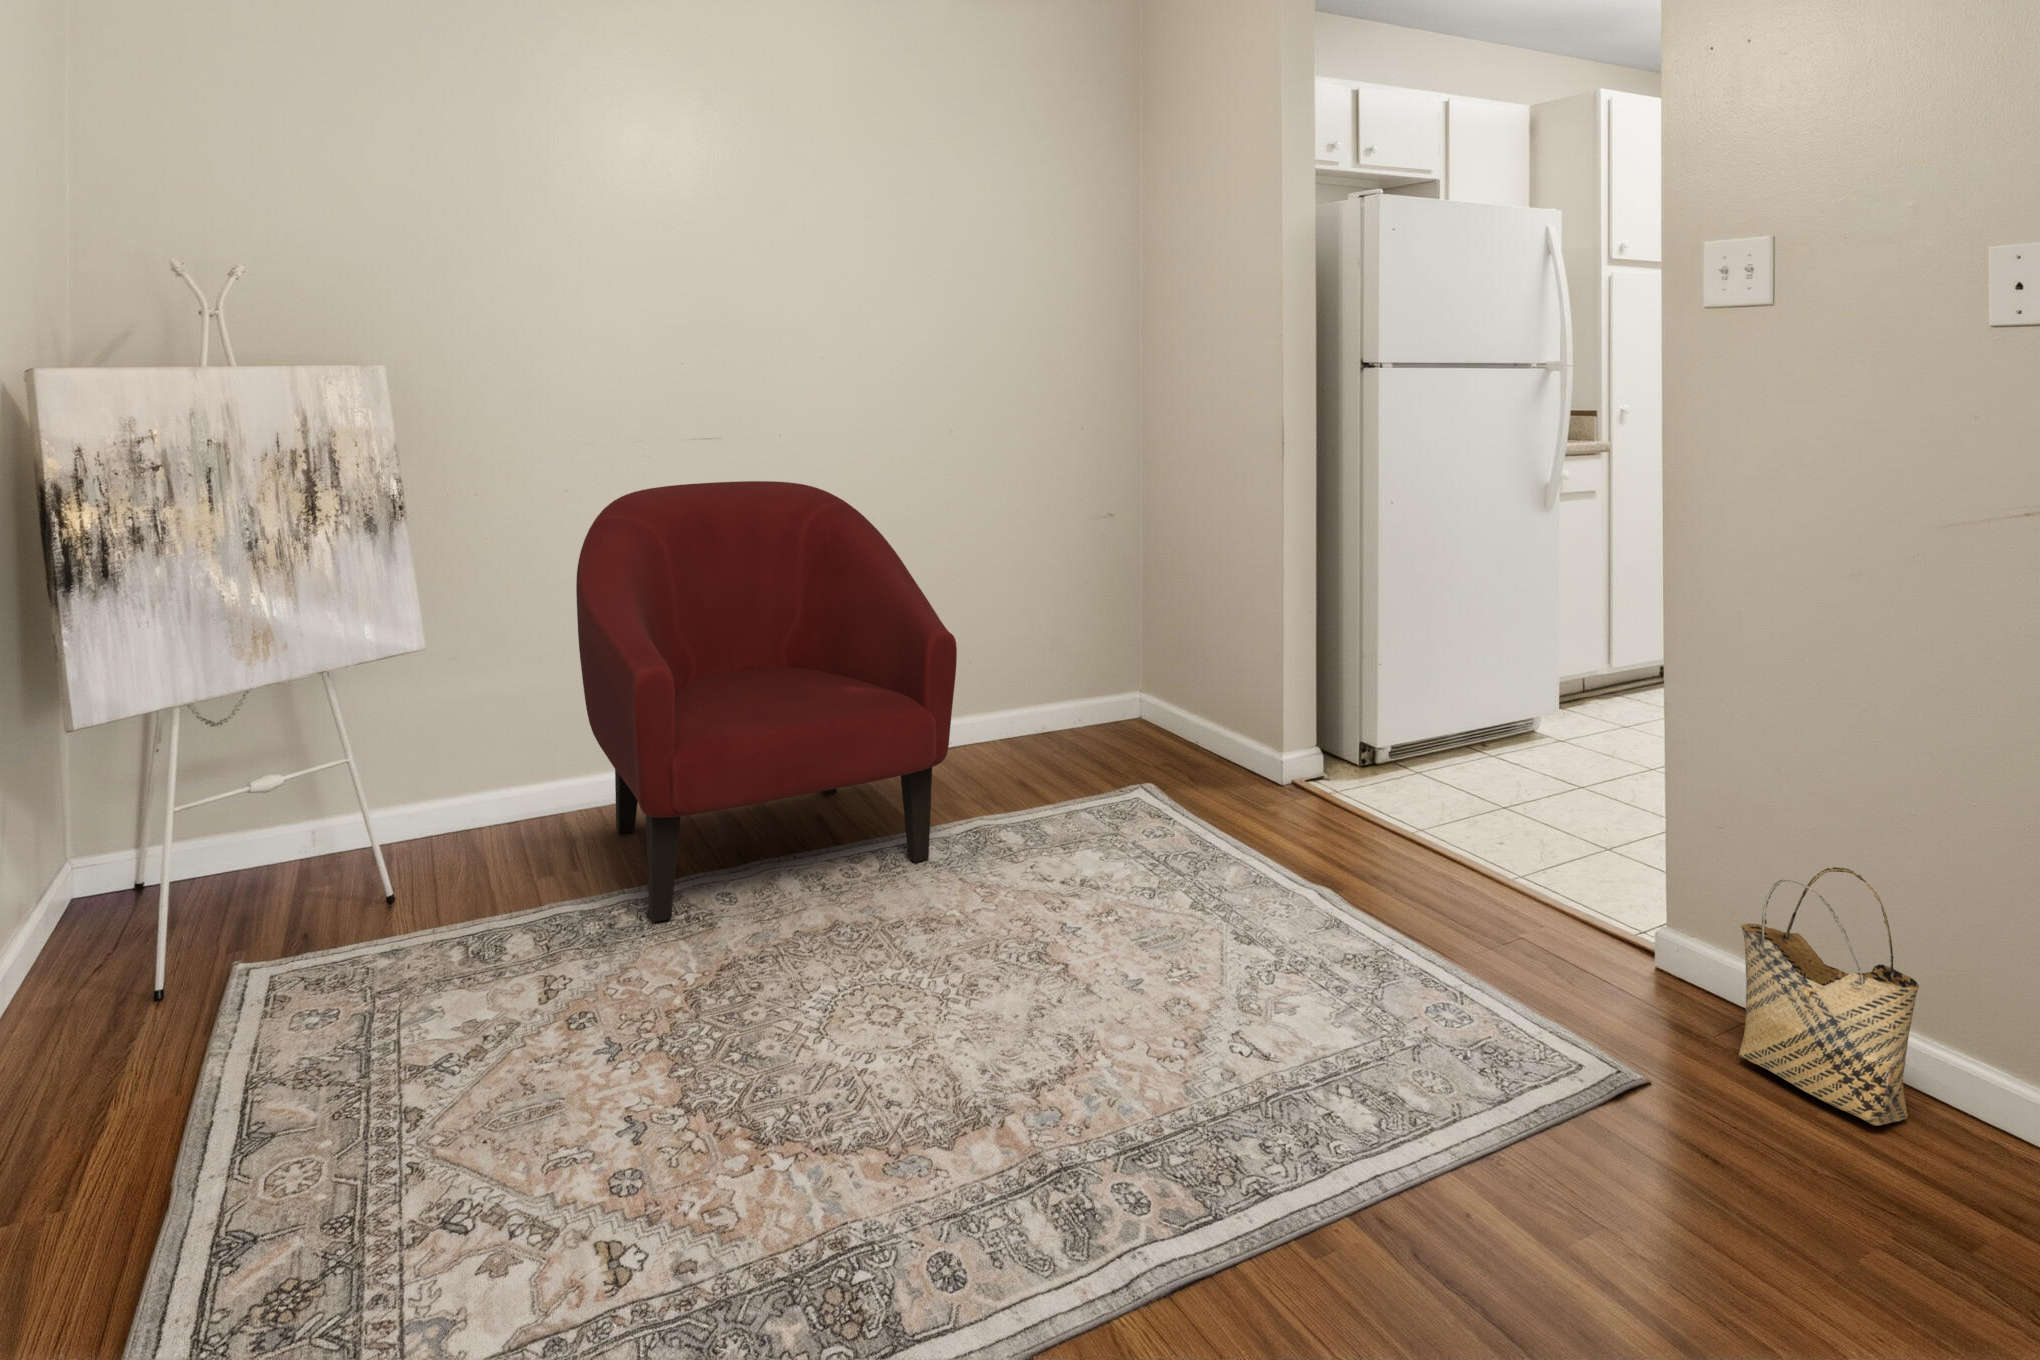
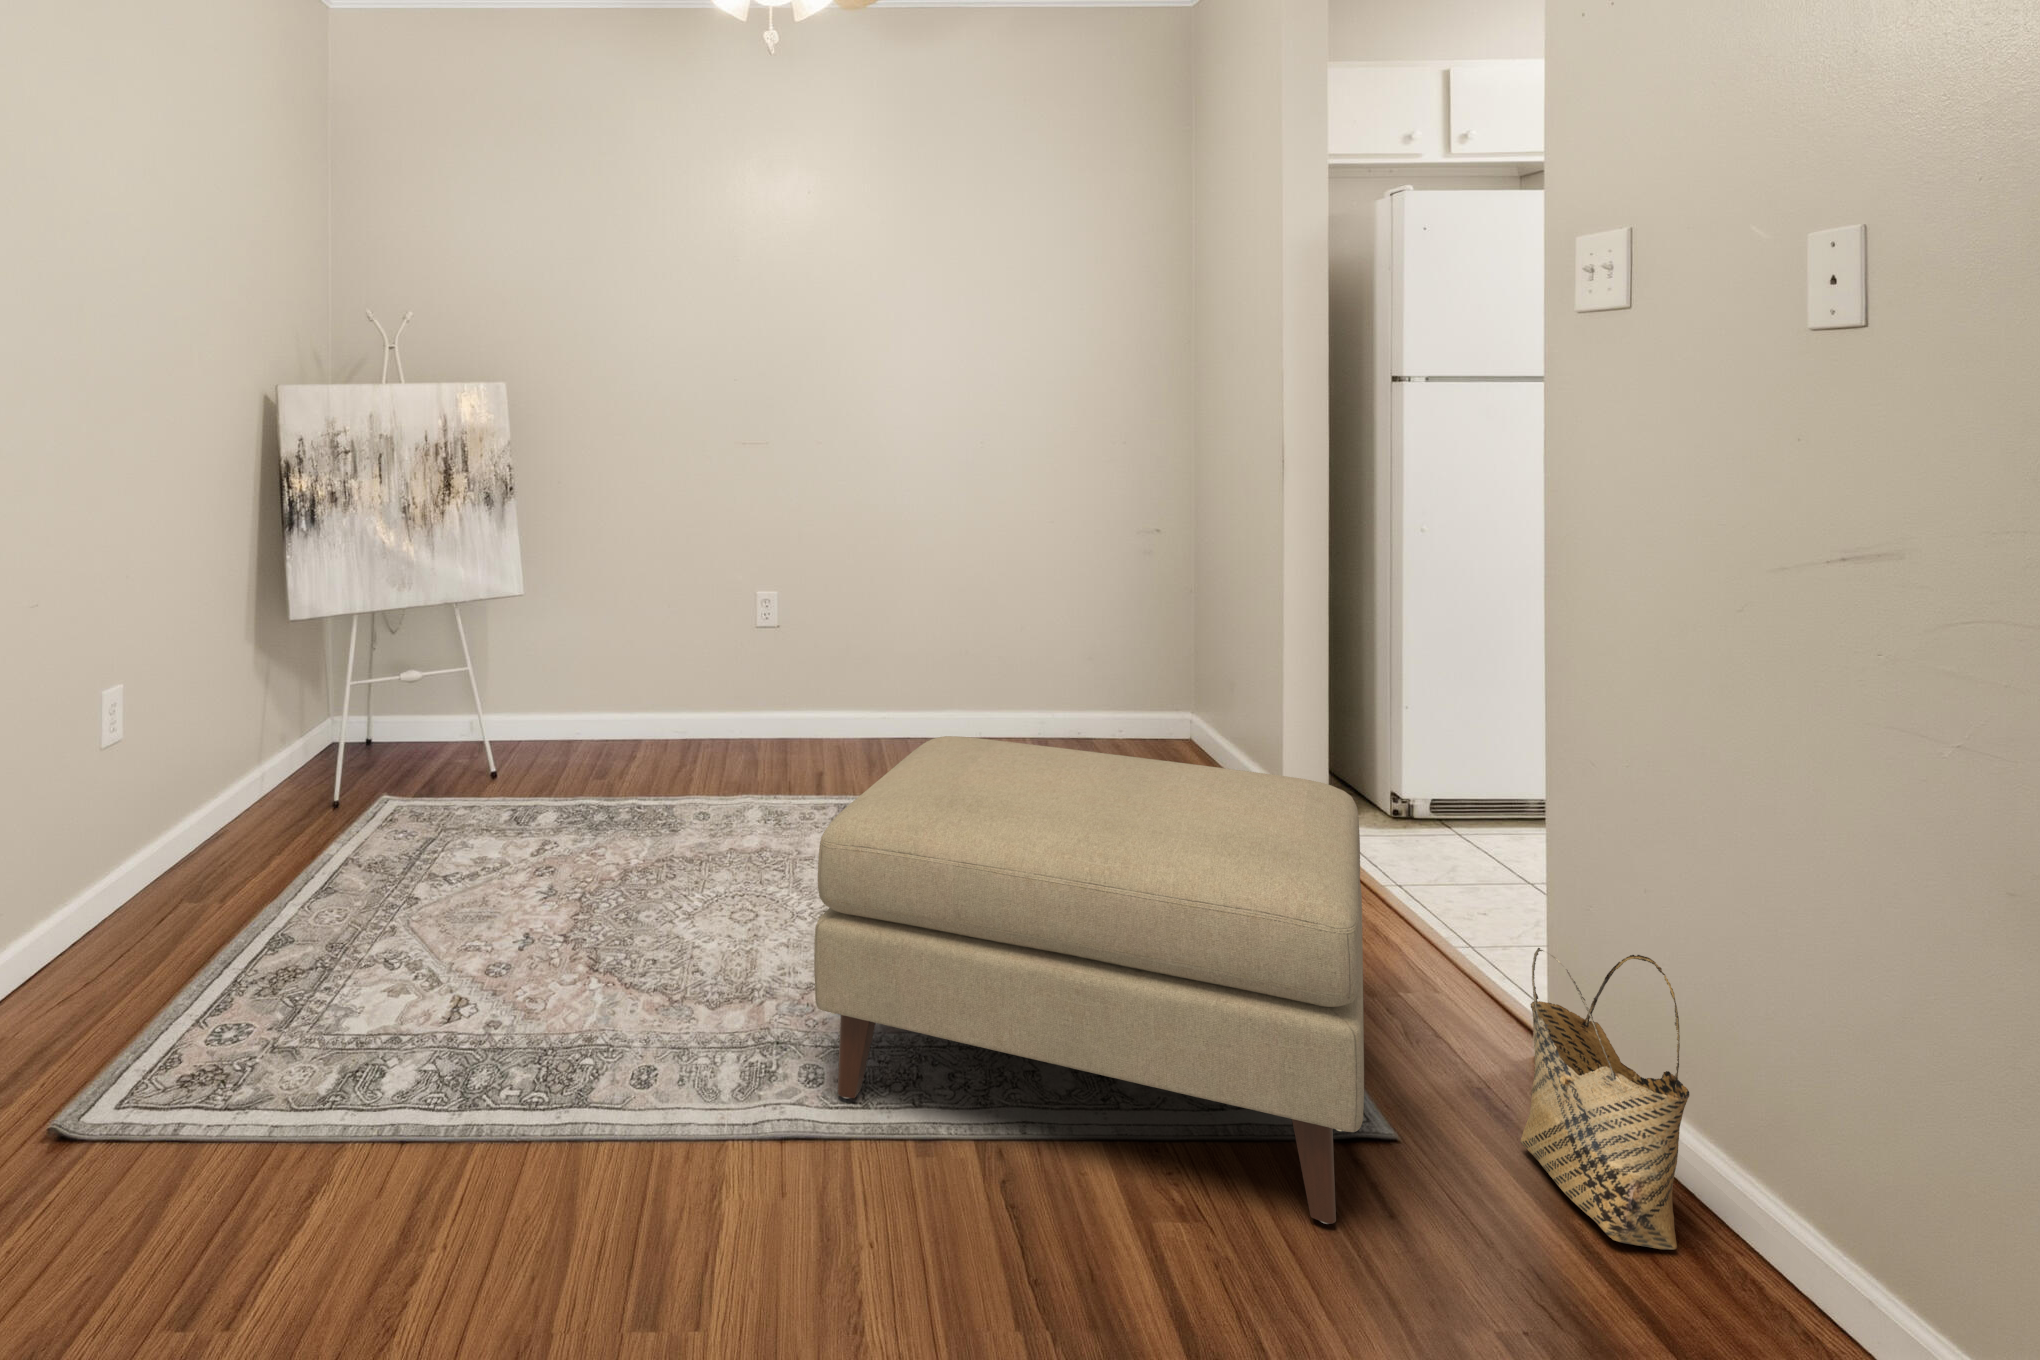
armchair: present [576,481,957,922] -> none [622,481,902,822]
ottoman: none [1107,754,1733,1215] -> present [814,736,1364,1224]

